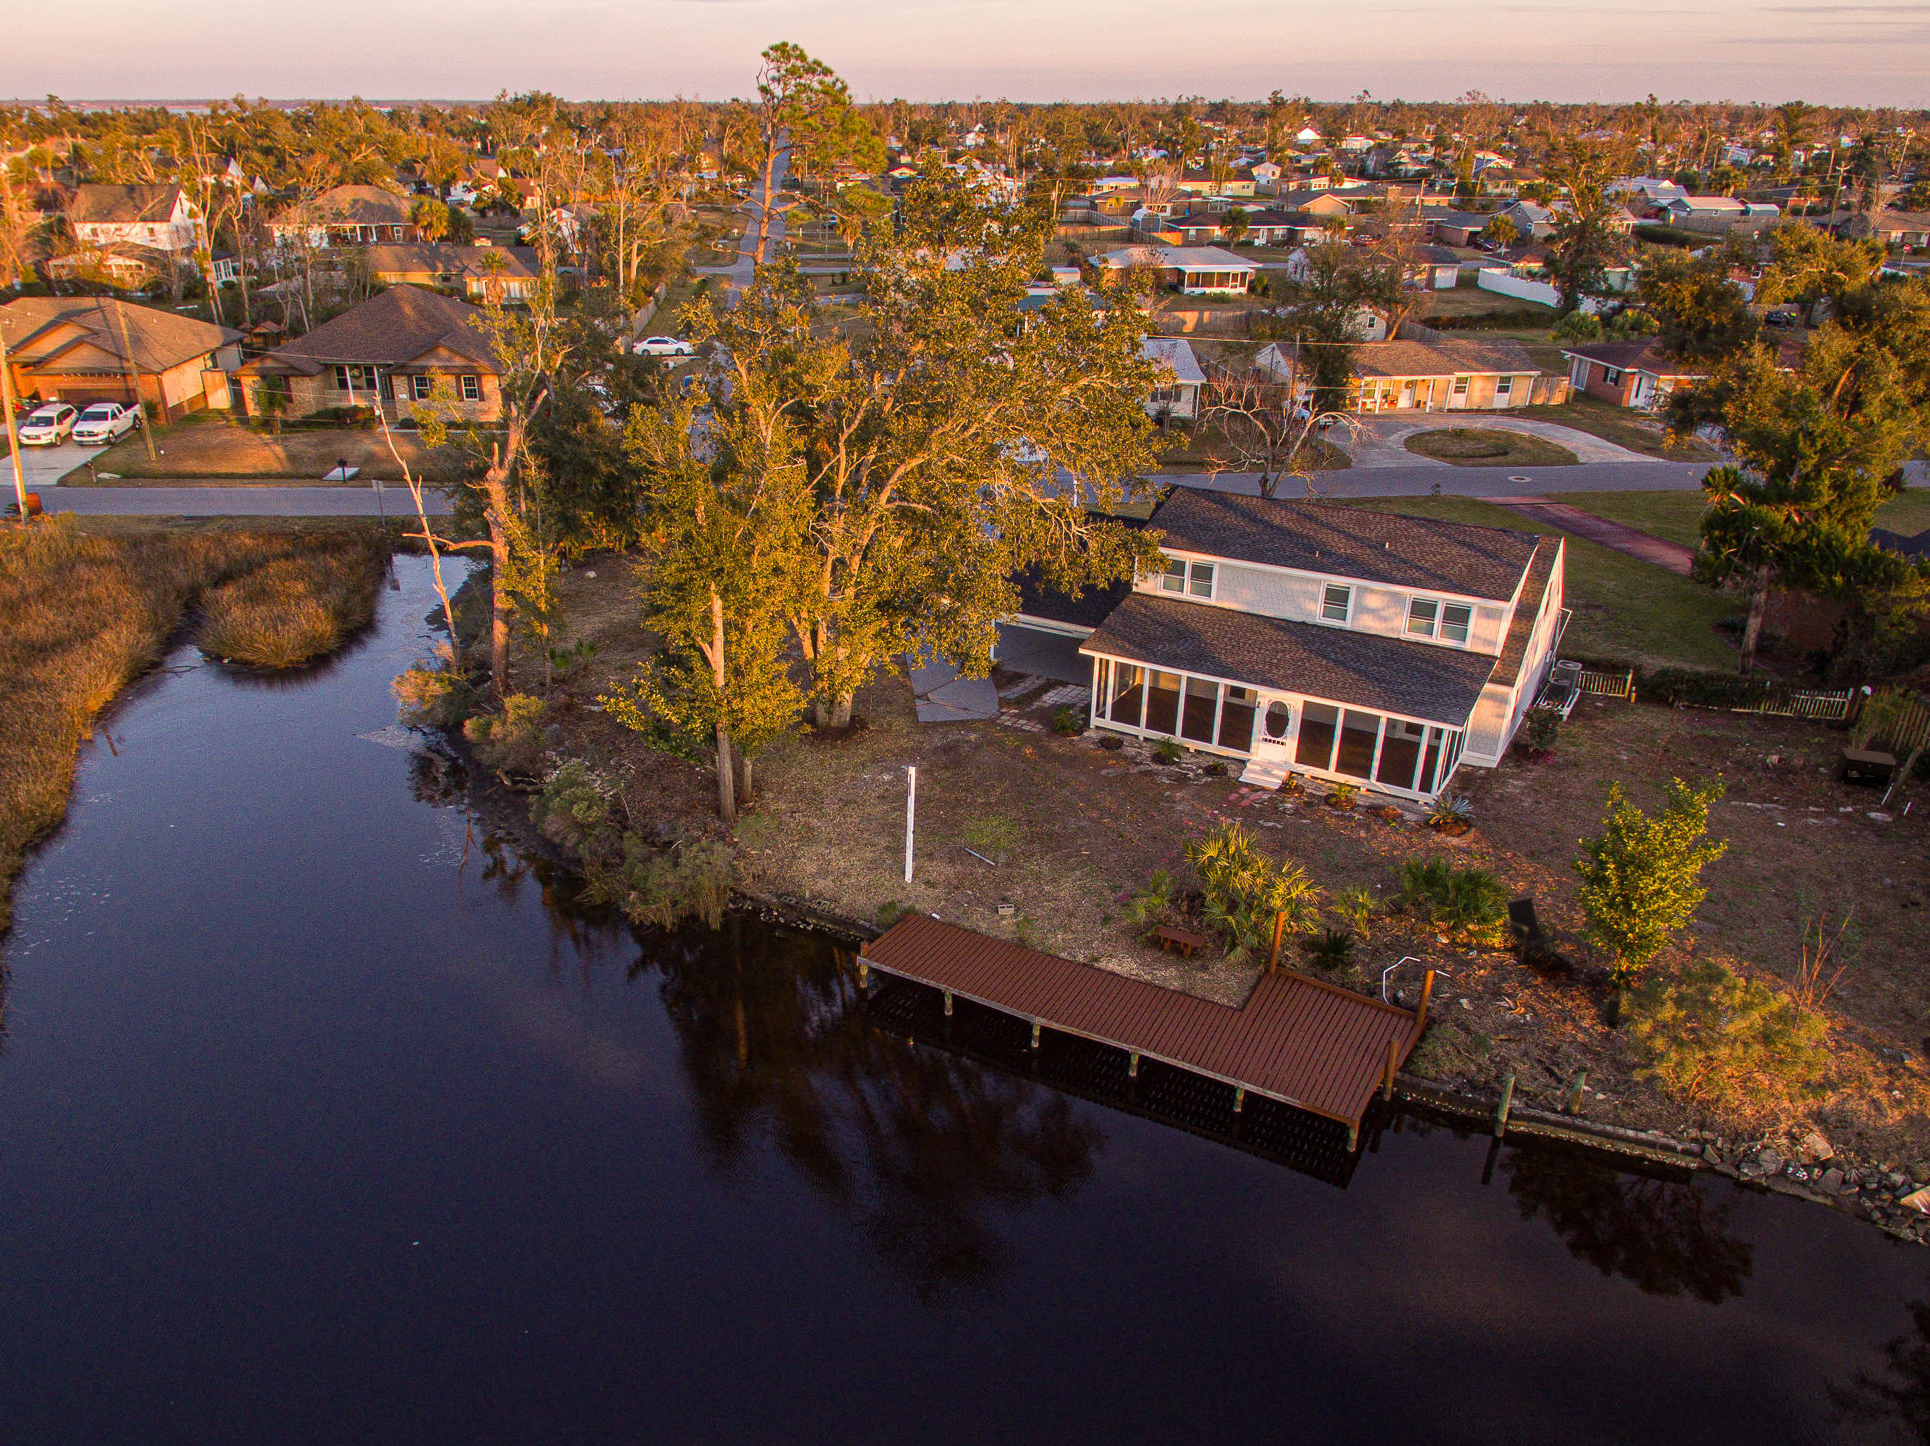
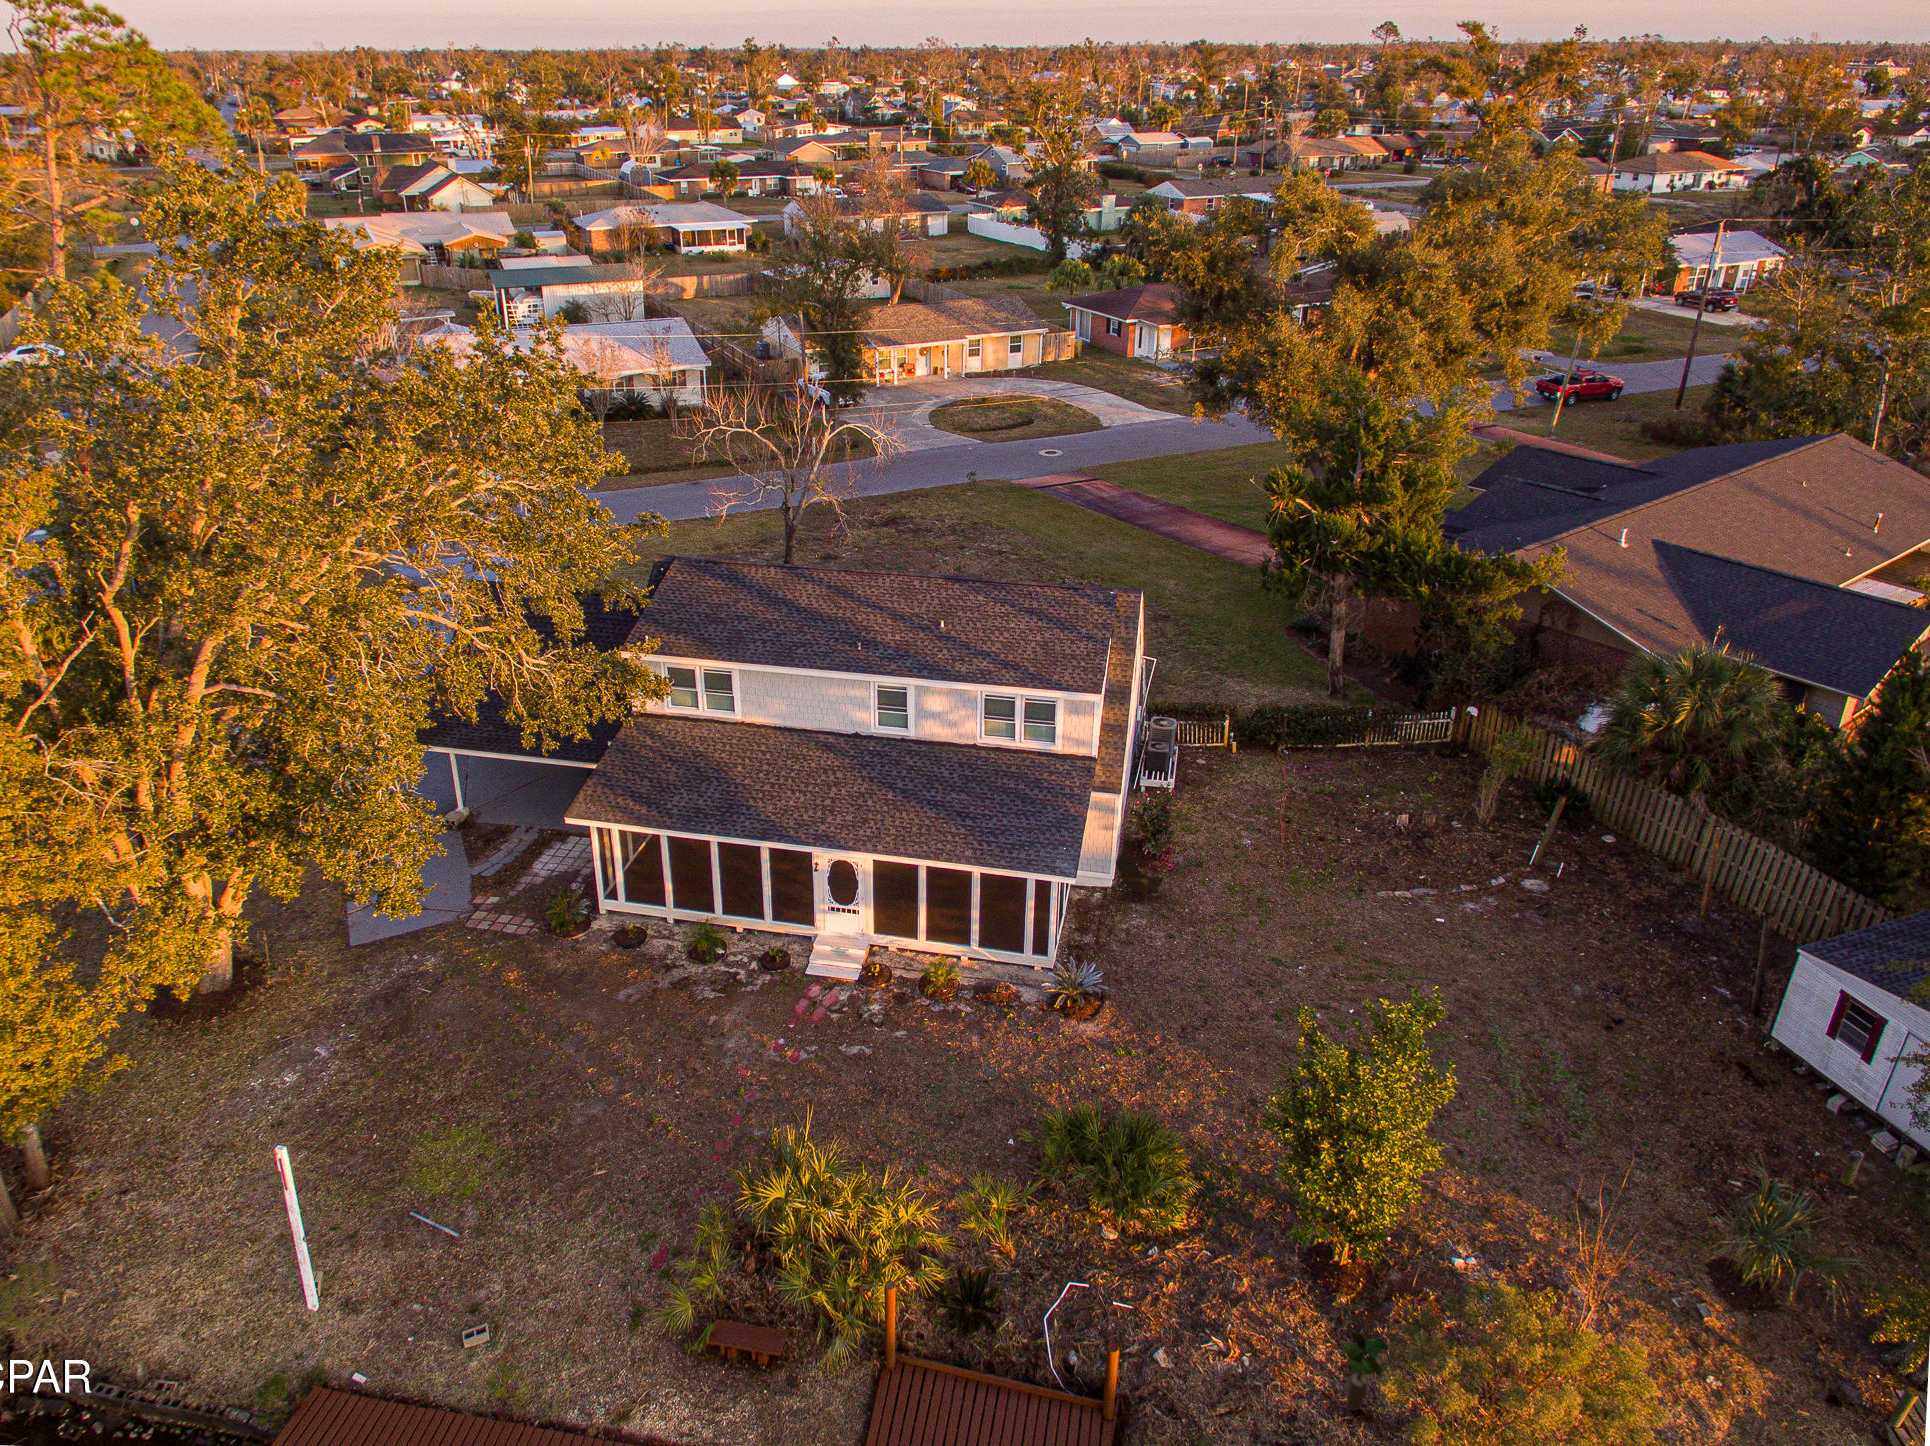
storage bench: present [1835,747,1896,788] -> none [1465,791,1528,834]
lounge chair: present [1500,897,1558,957] -> present [1116,847,1164,907]

